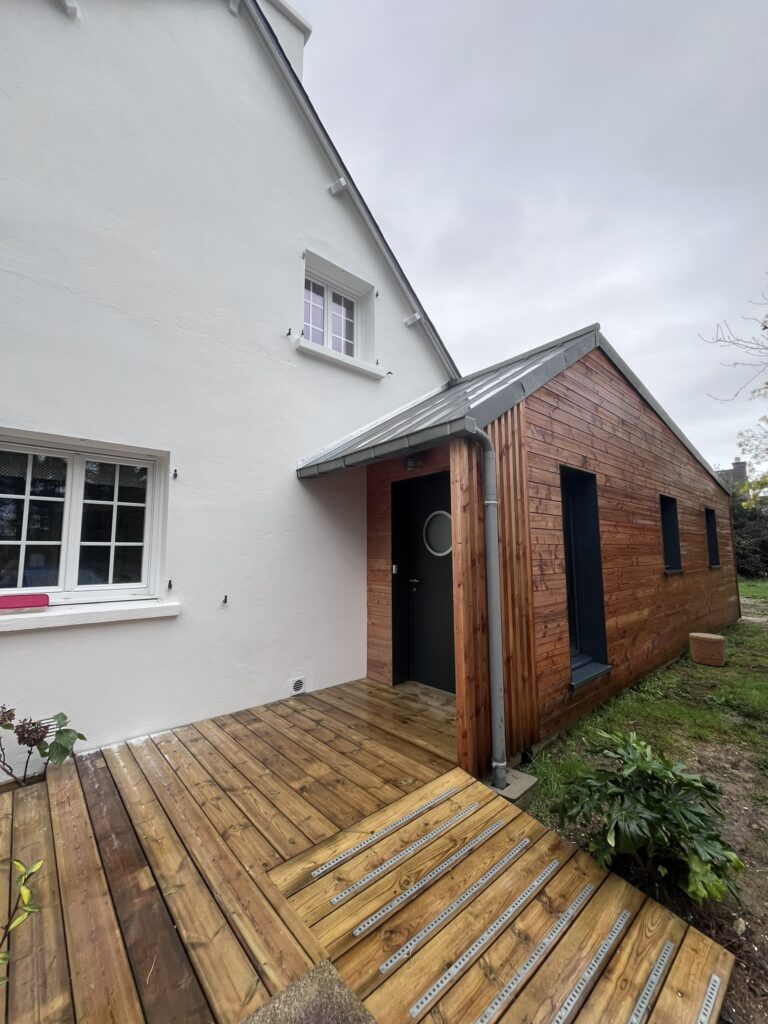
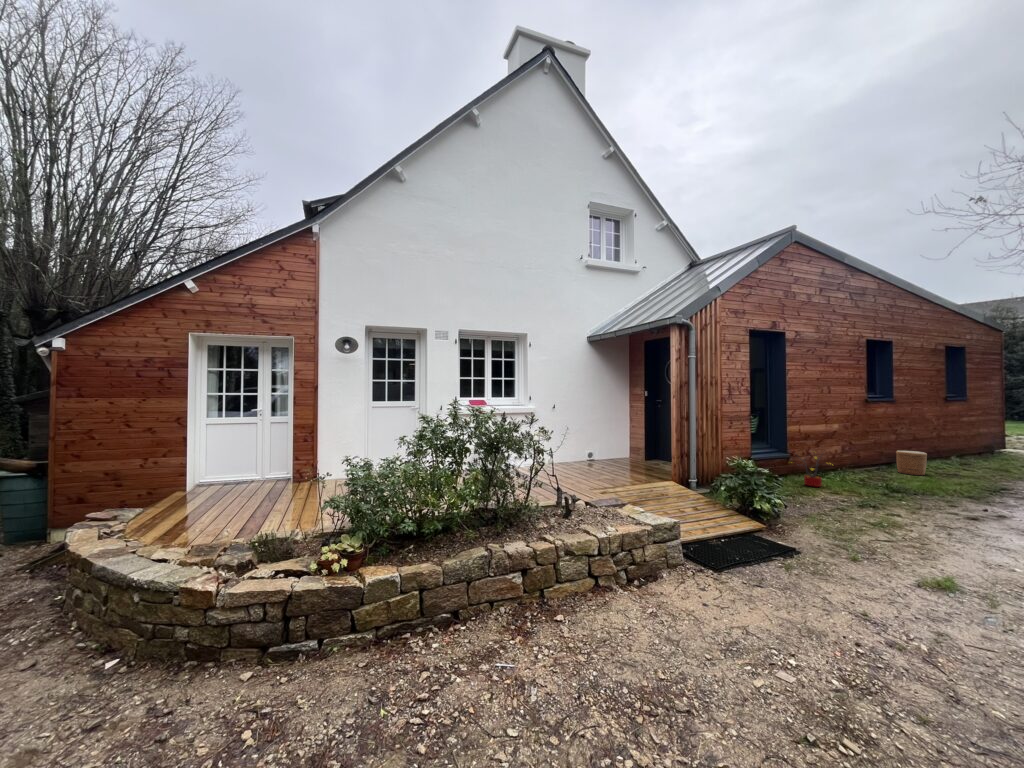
decorative plant: none [610,653,669,717] -> present [804,457,822,487]

